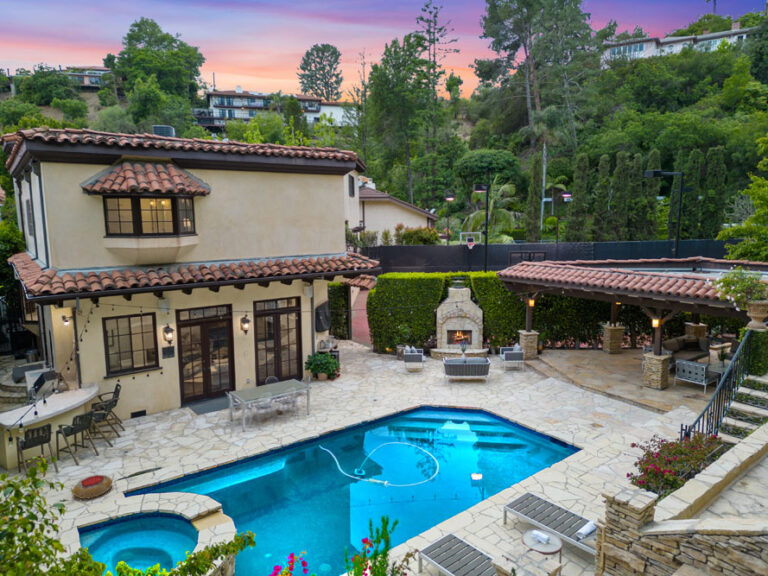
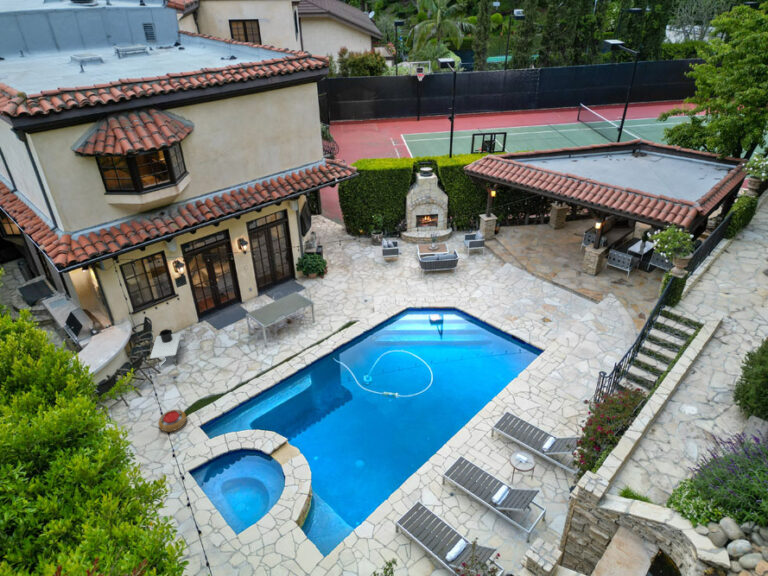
side table: none [106,400,152,442] -> present [150,329,181,358]

